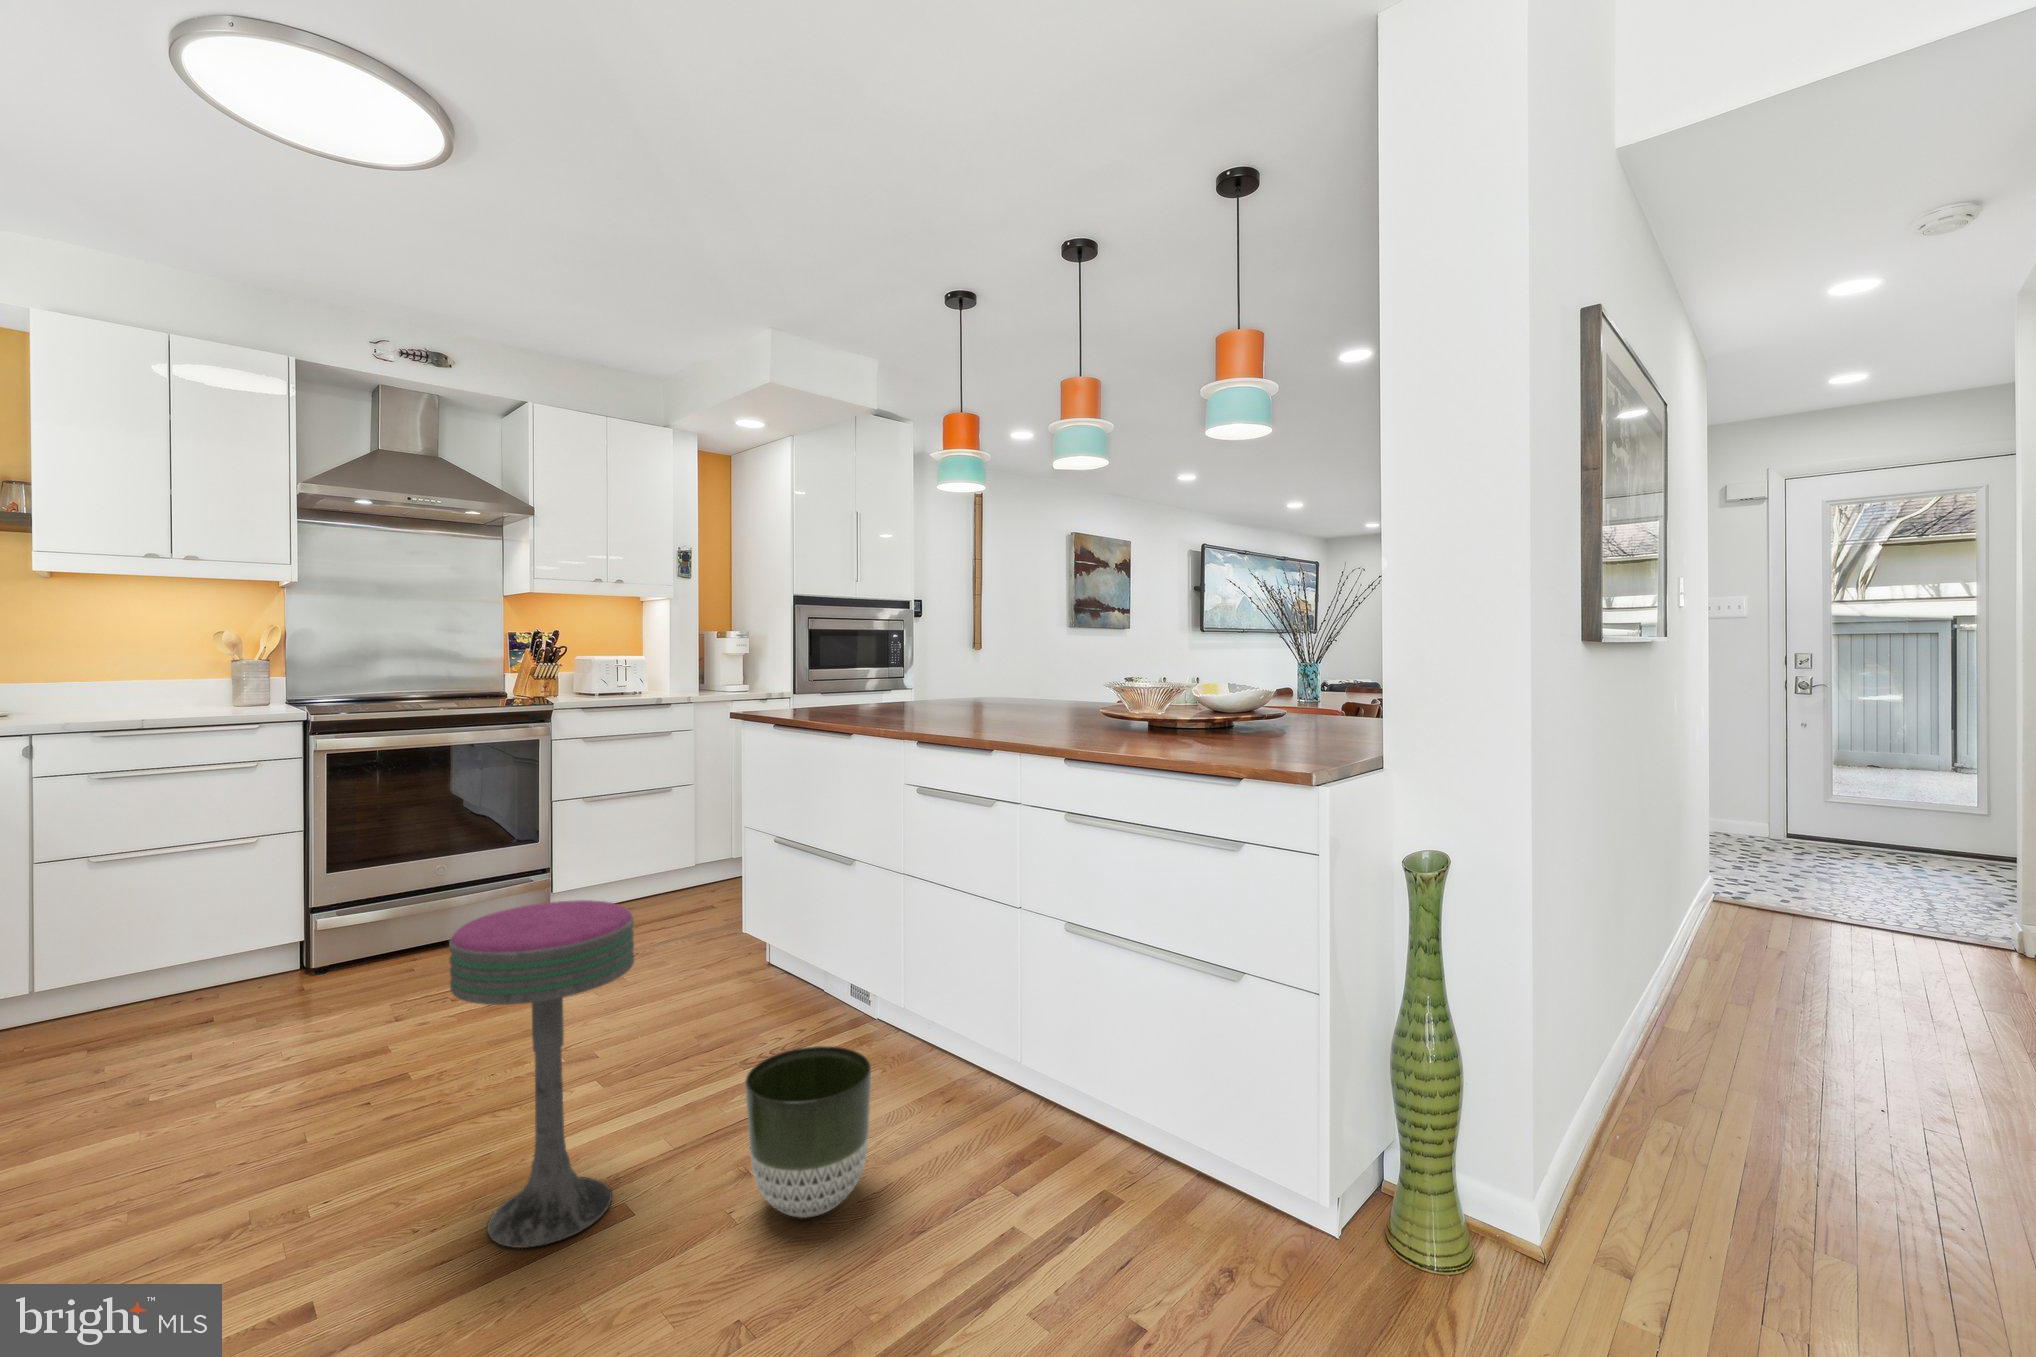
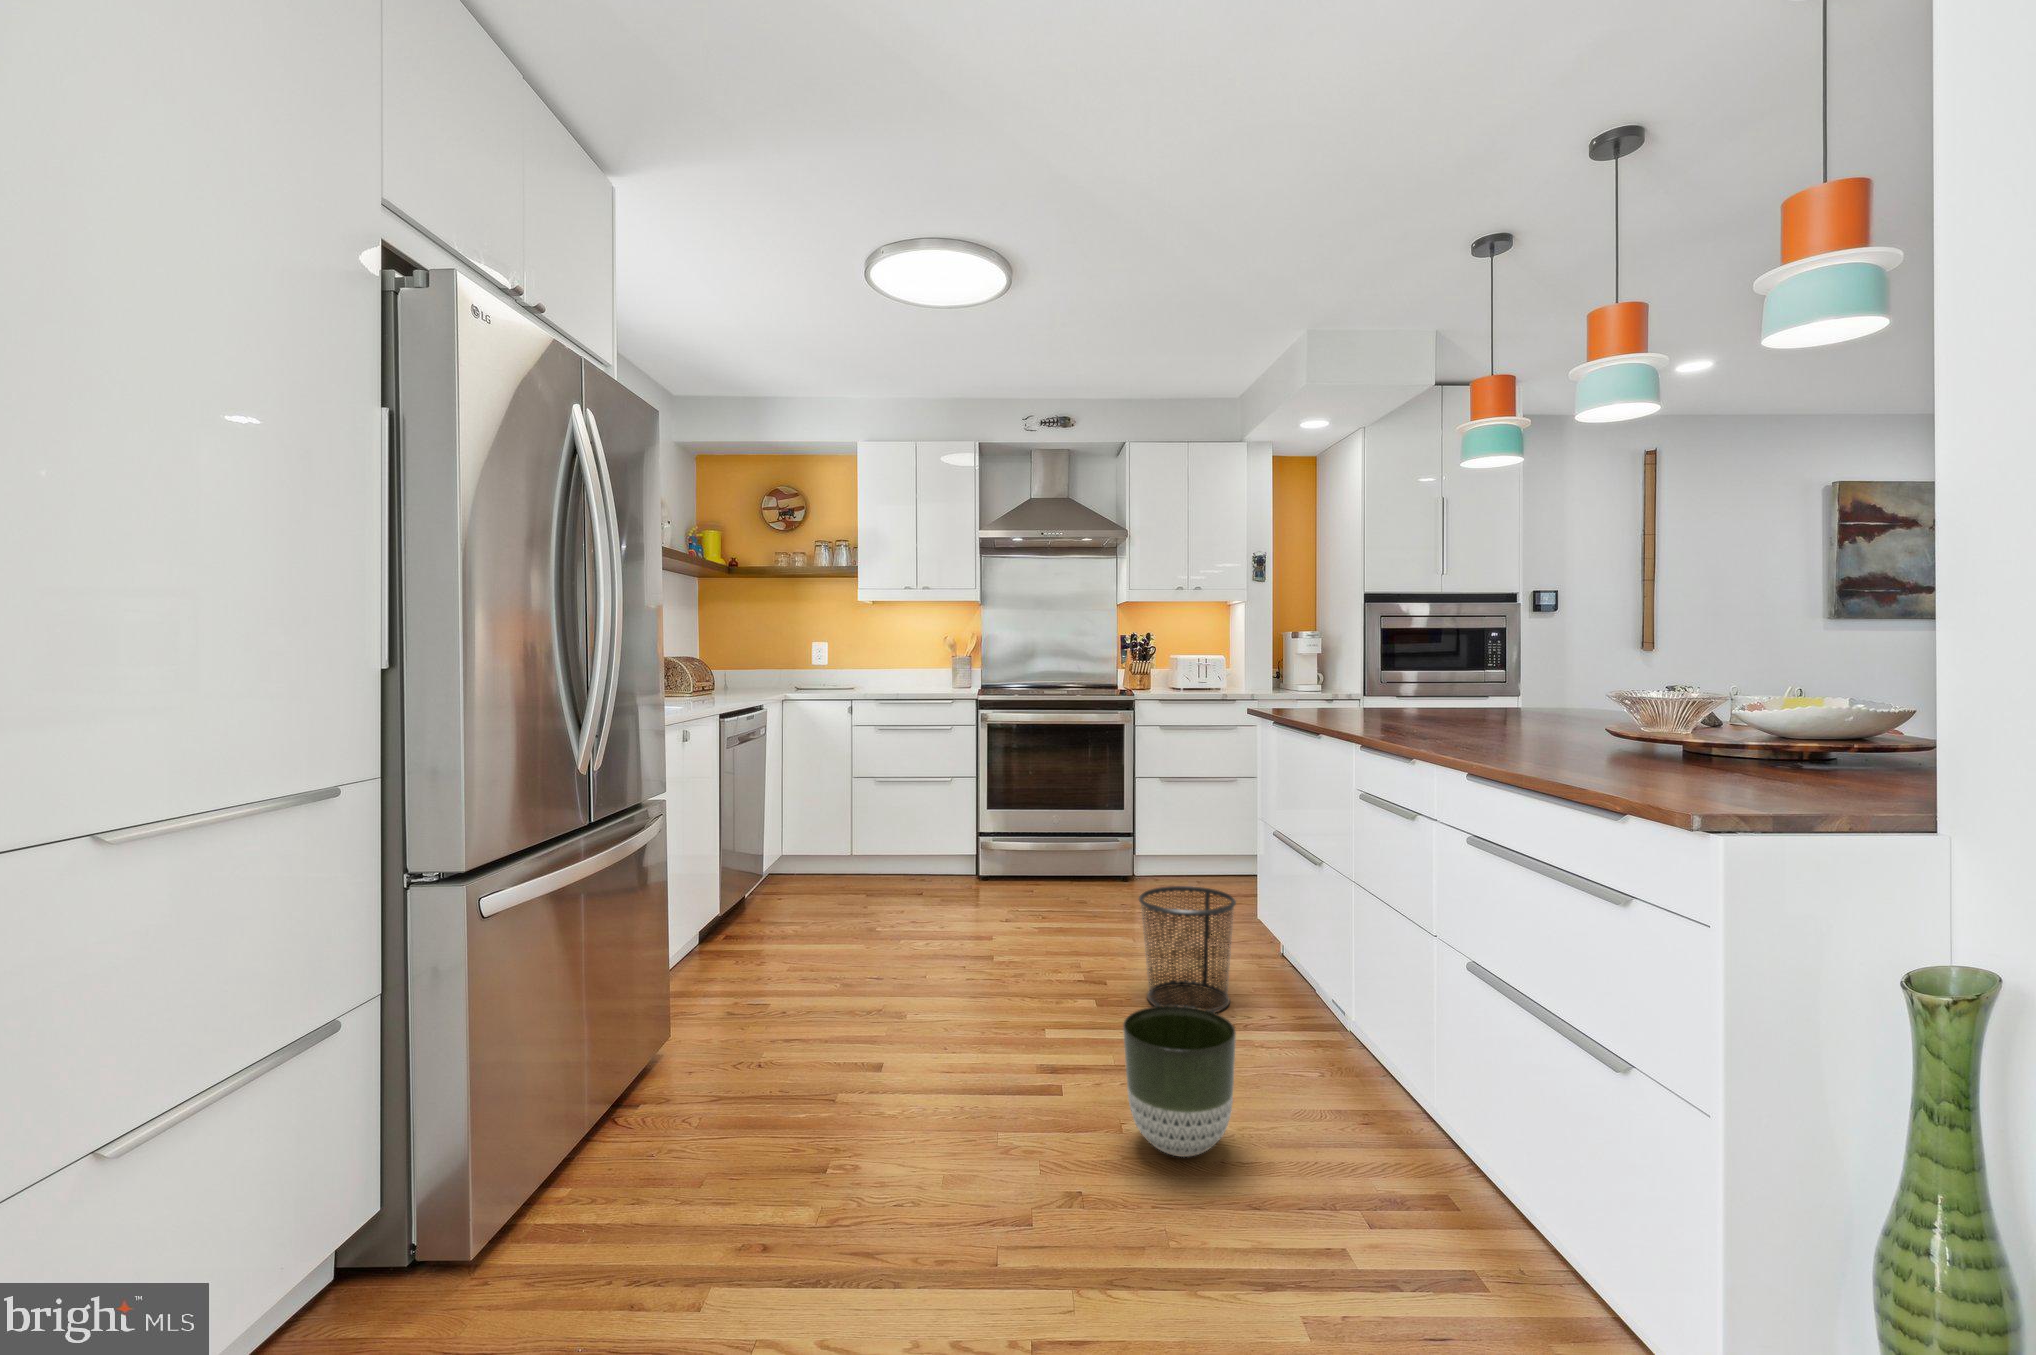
bar stool: present [449,900,634,1248] -> none [944,842,1068,1097]
waste bin: none [653,917,767,1066] -> present [1139,886,1236,1013]

